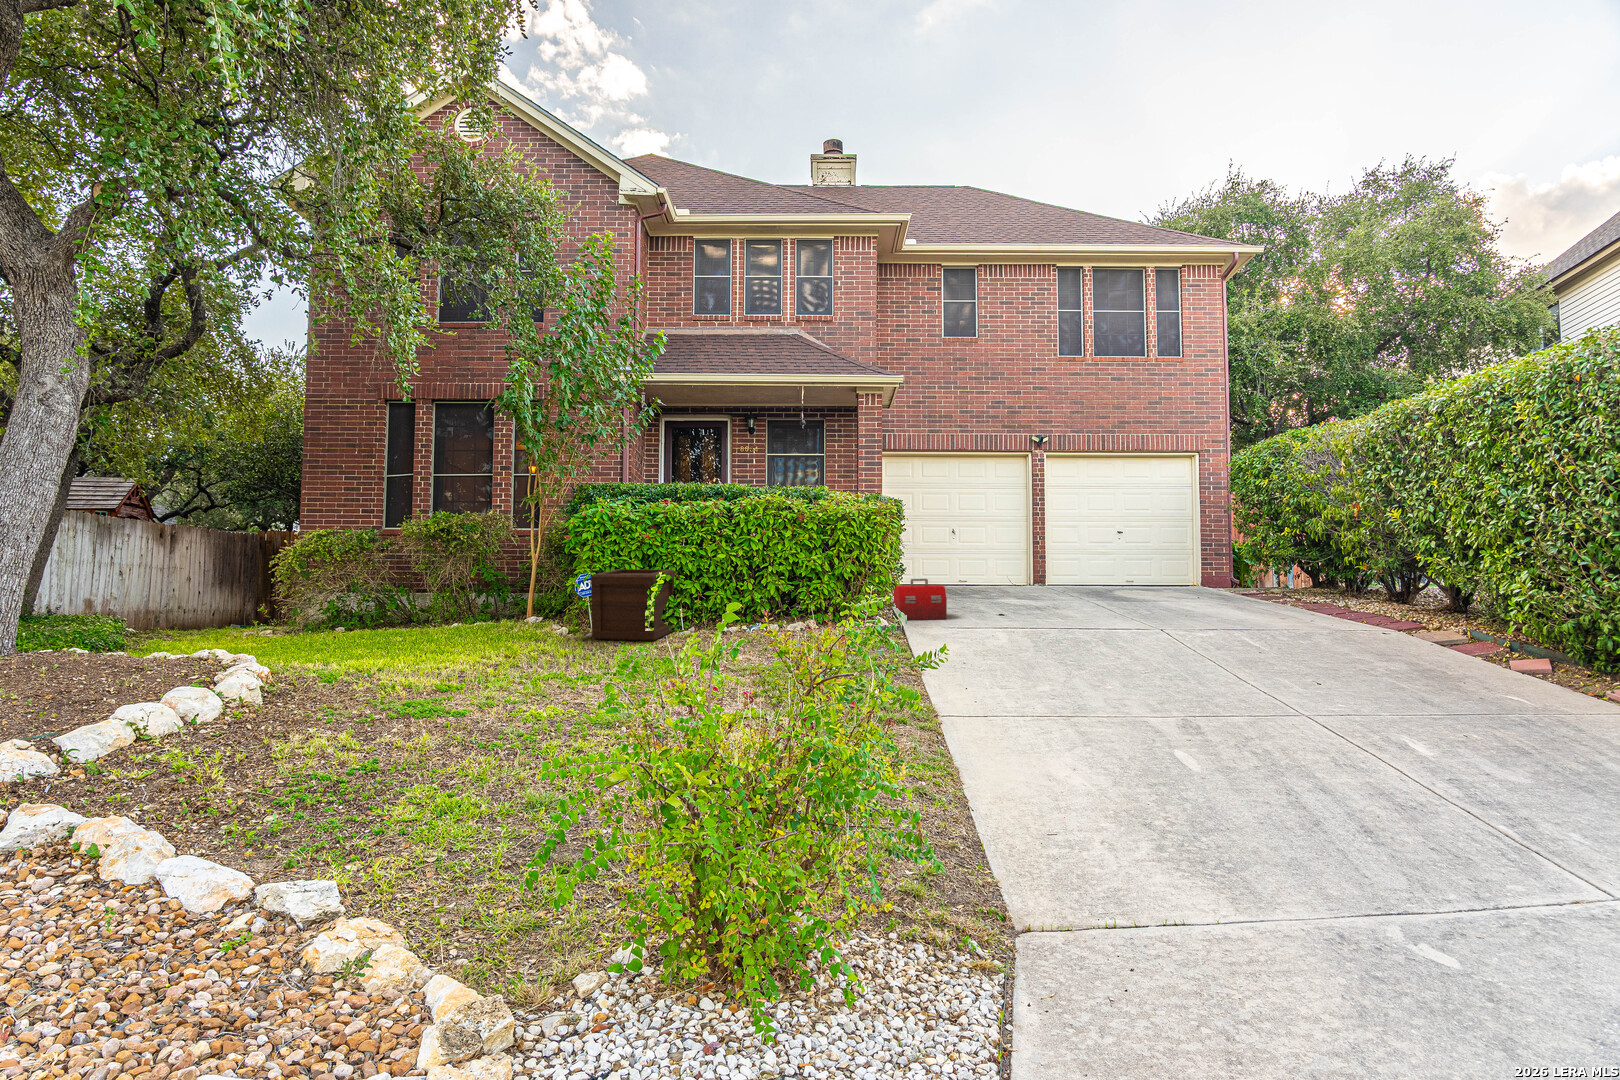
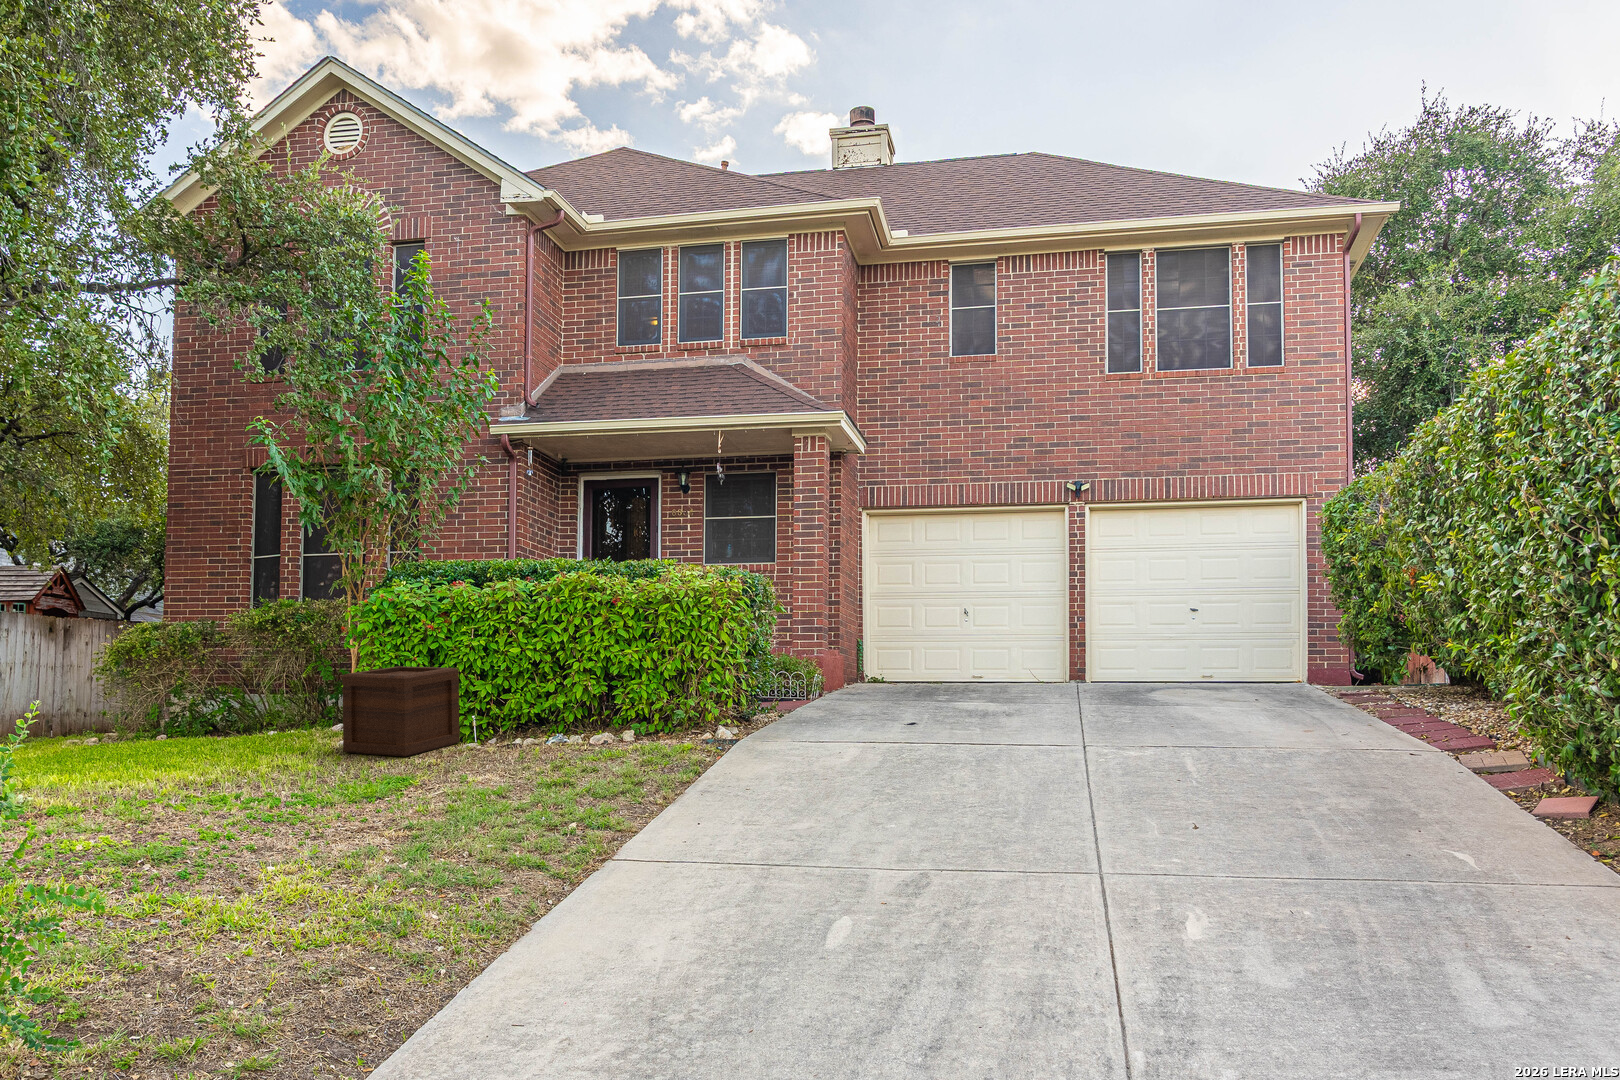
toolbox: present [893,579,947,620] -> none [749,682,816,737]

